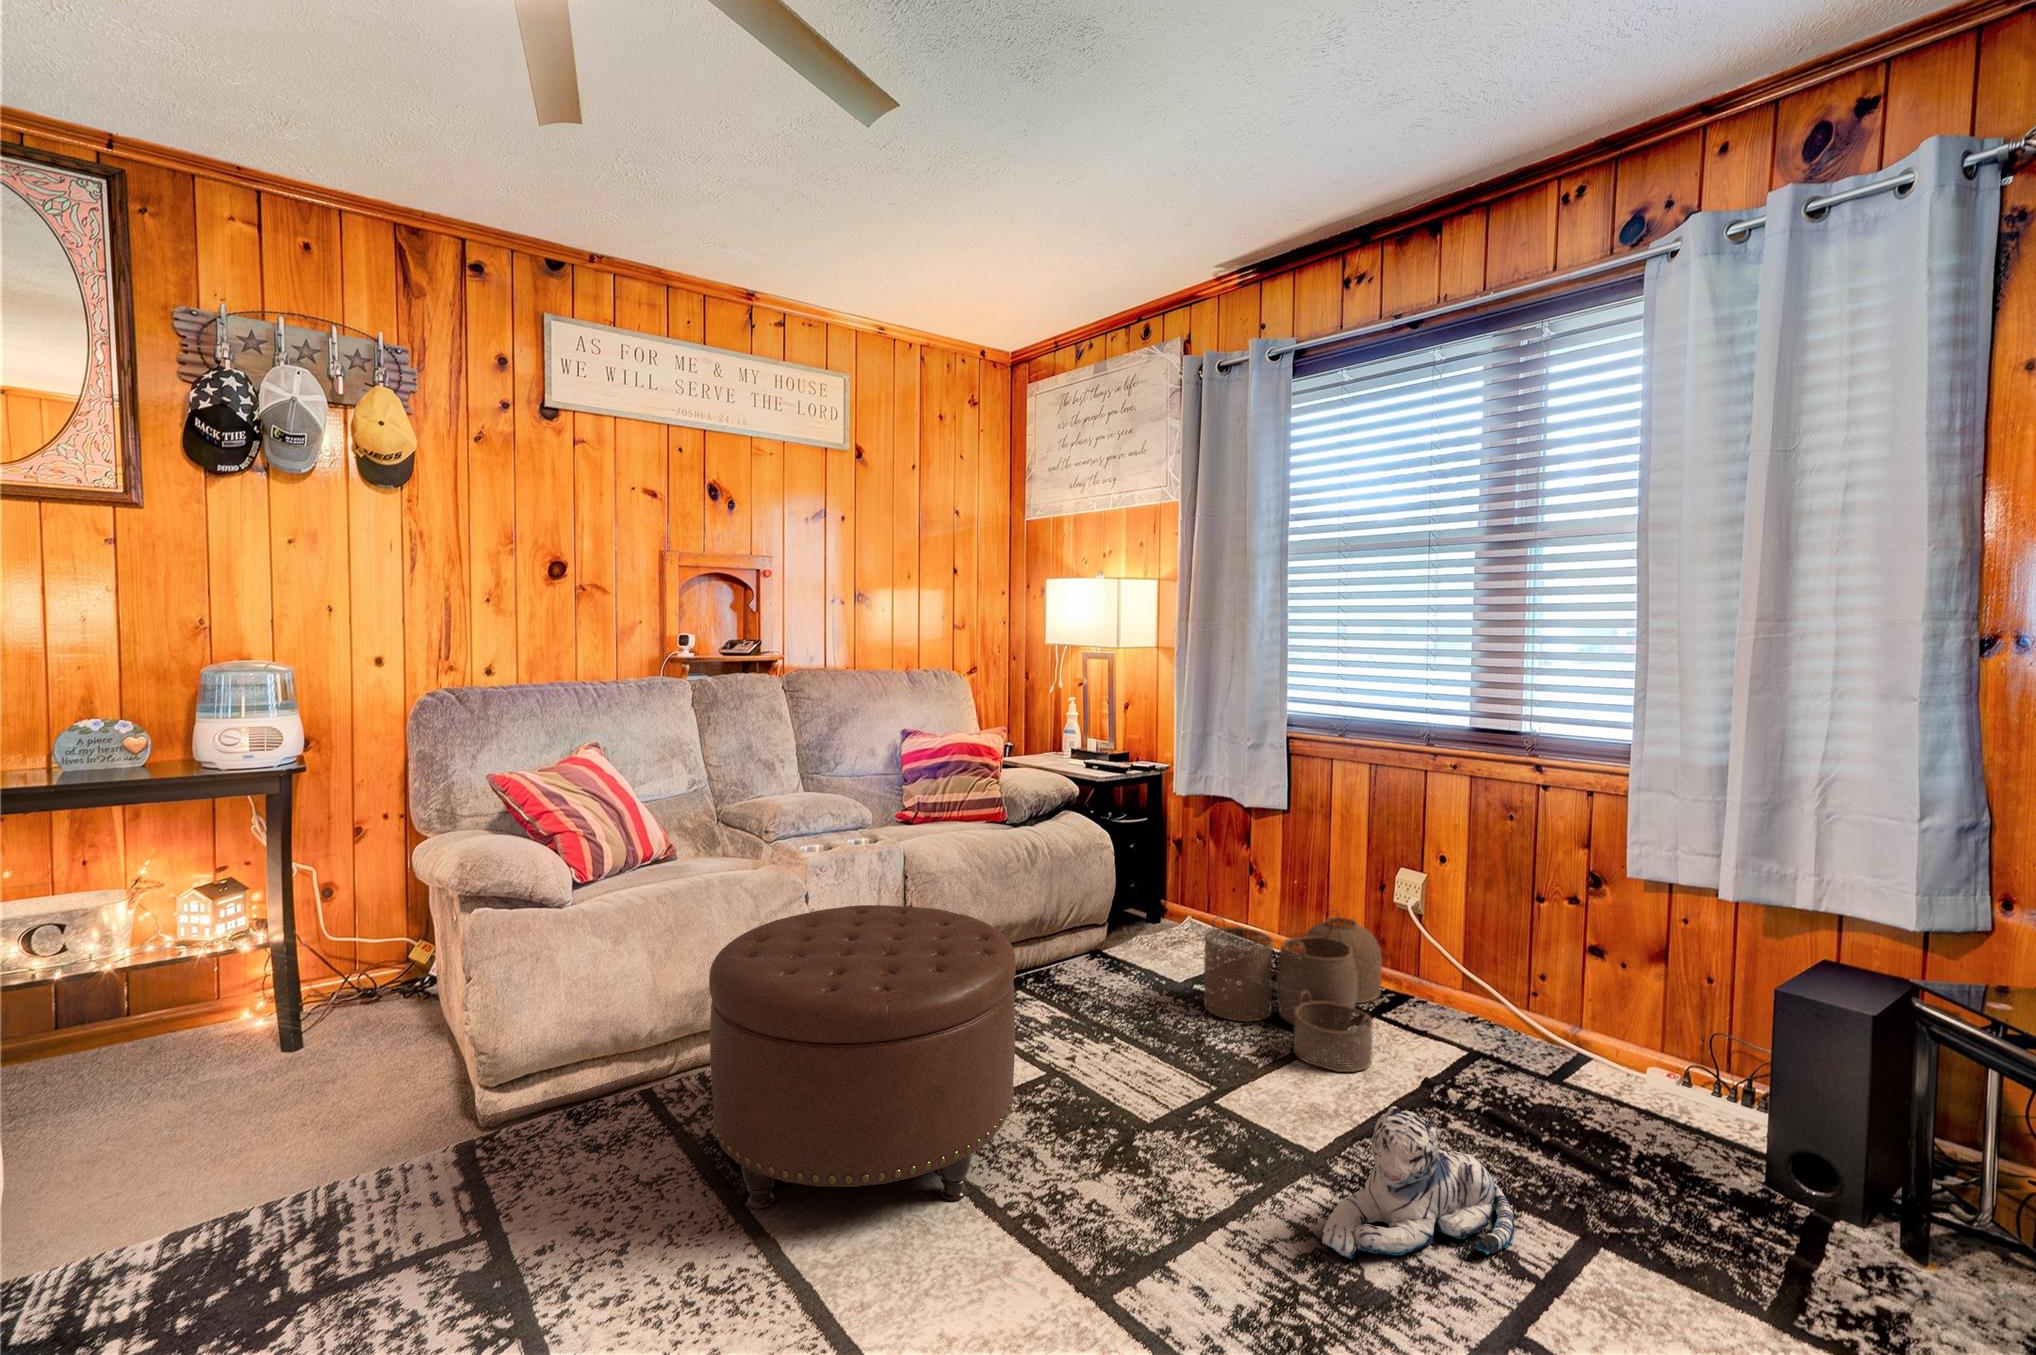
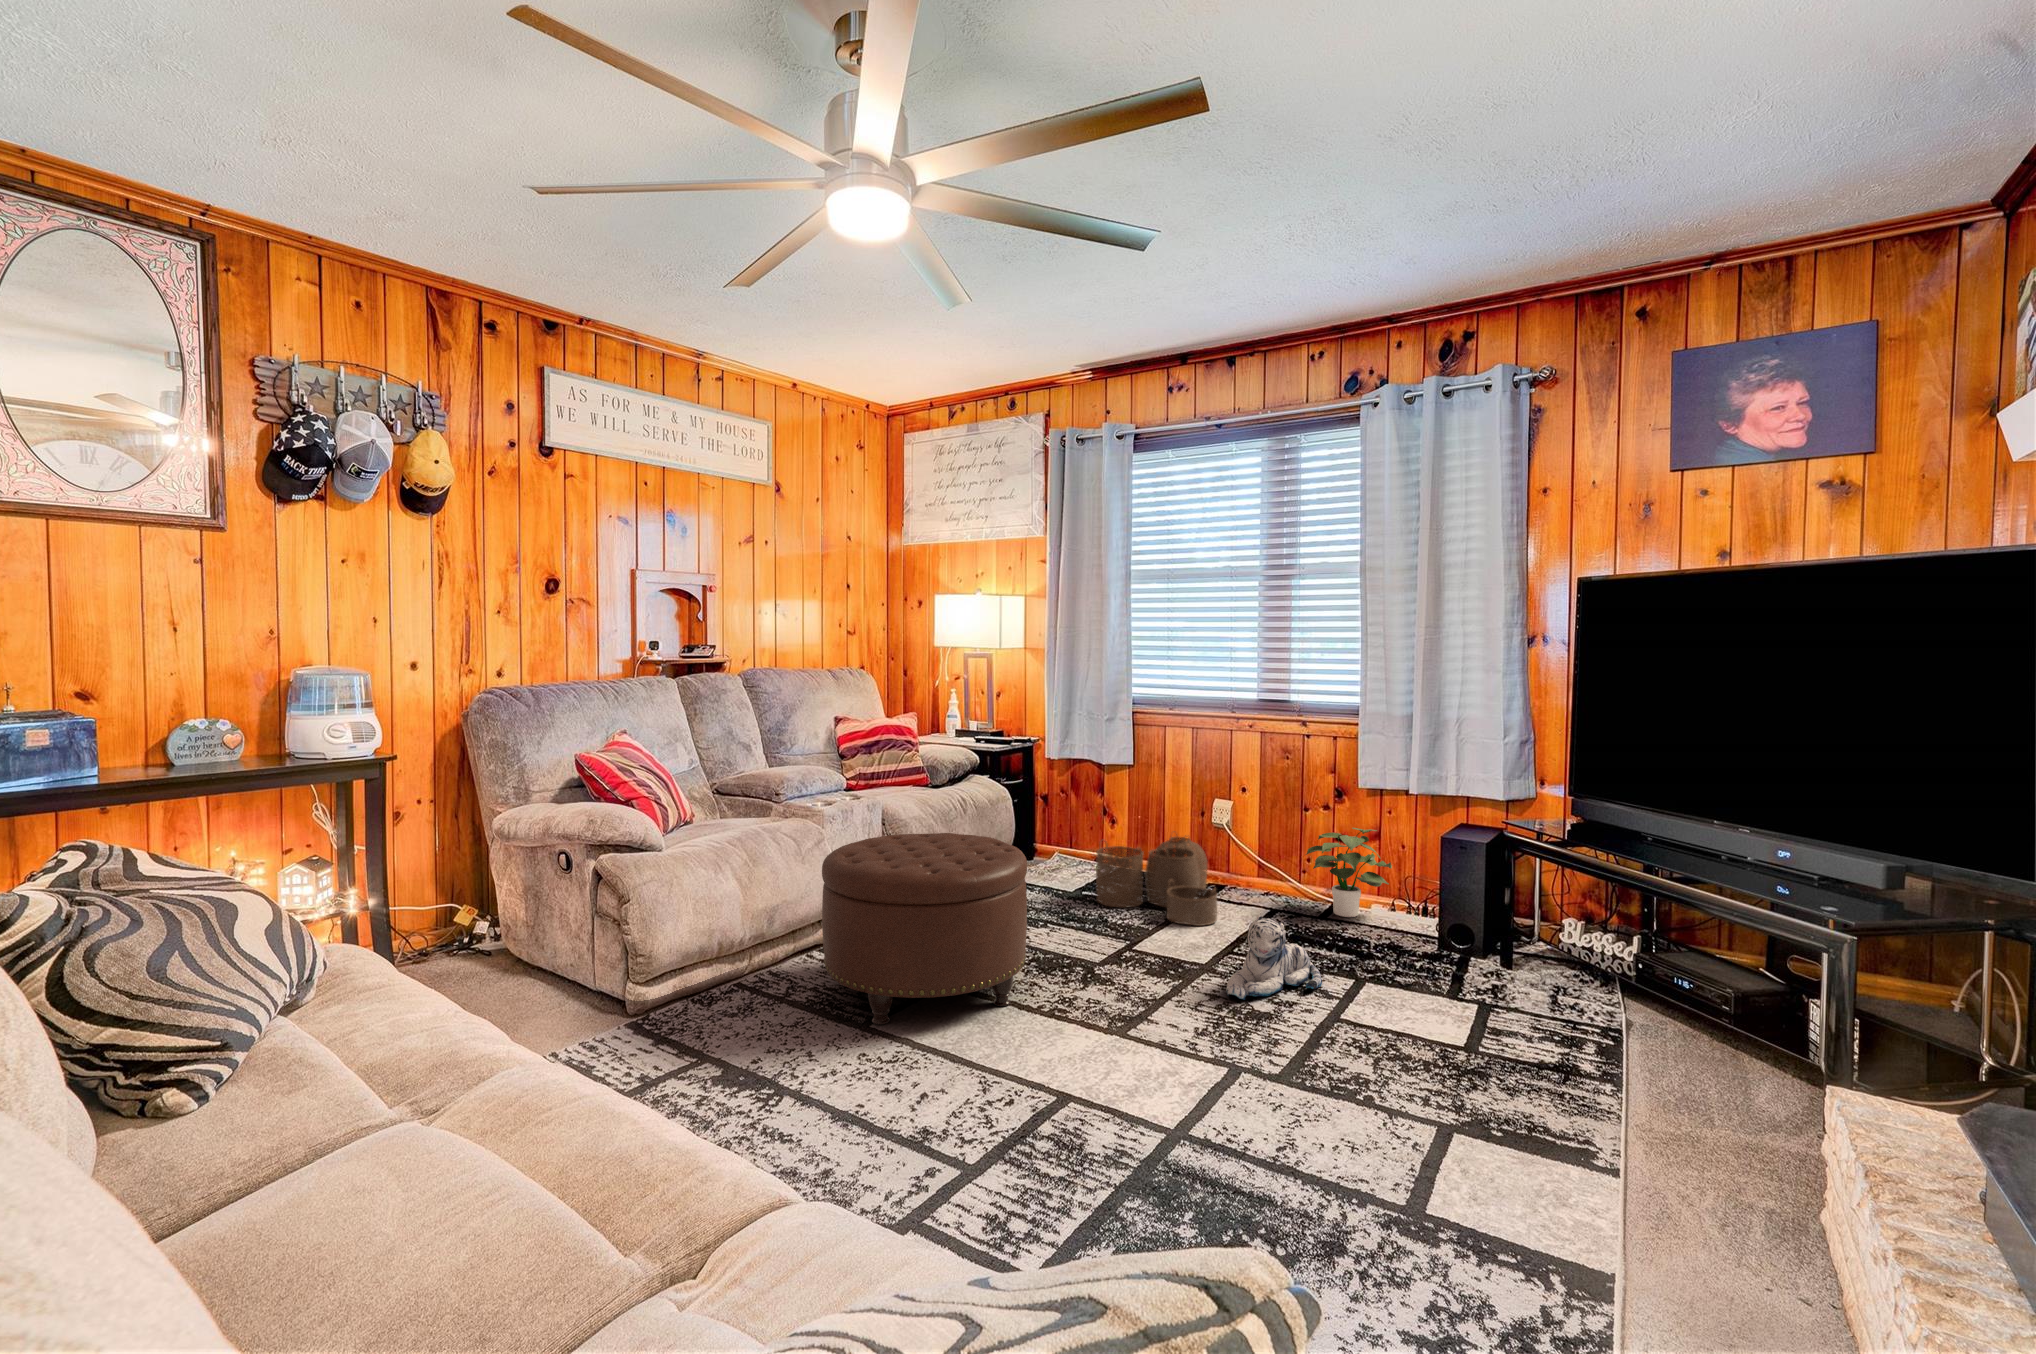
potted plant: none [1530,938,1688,1086] -> present [1306,828,1392,917]

